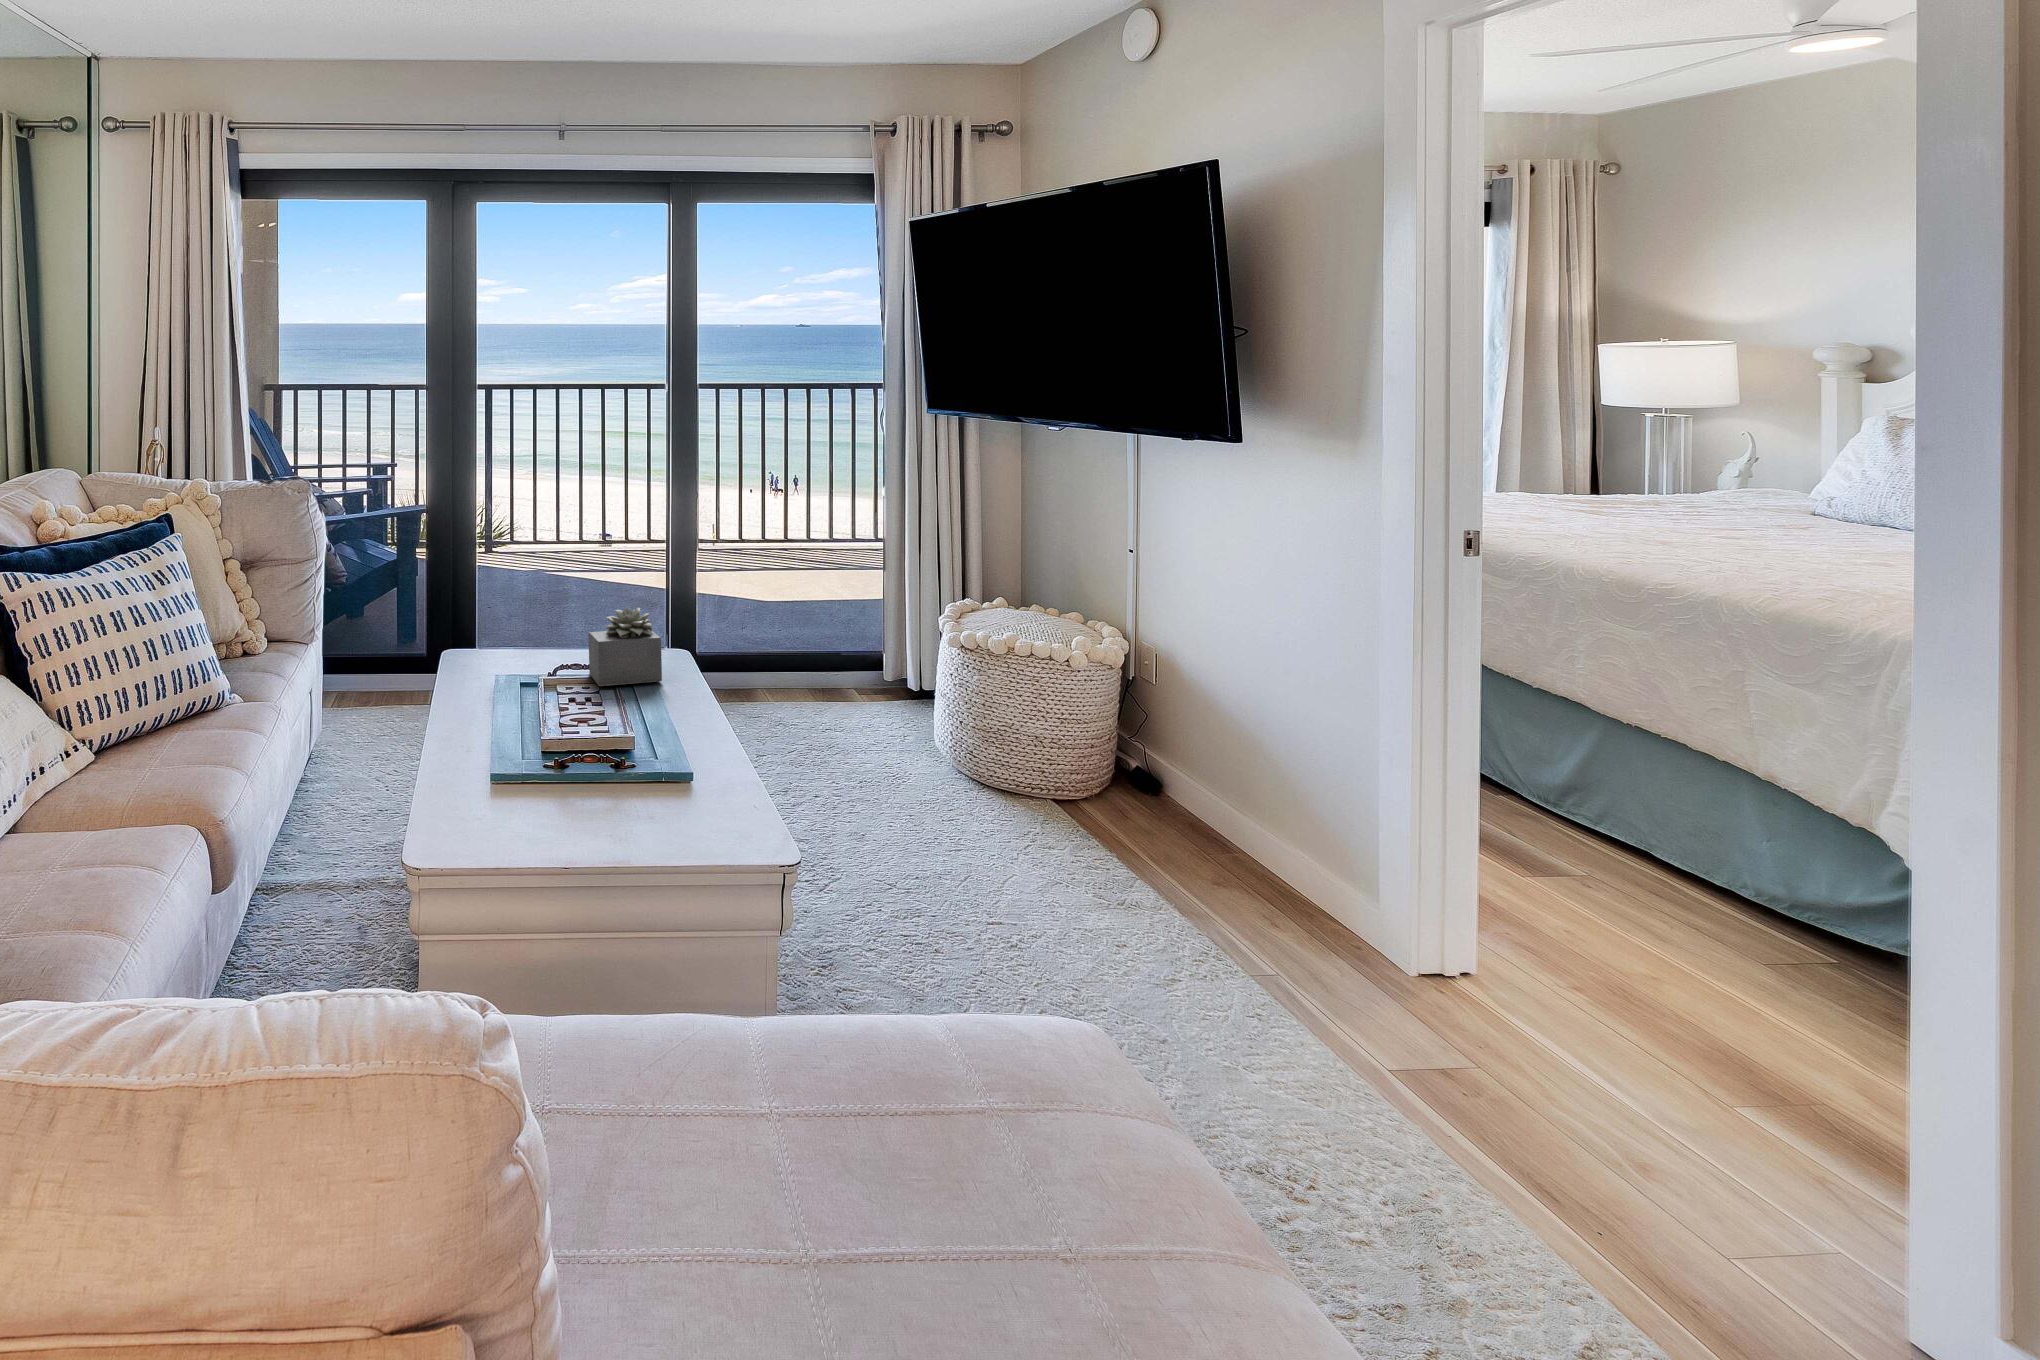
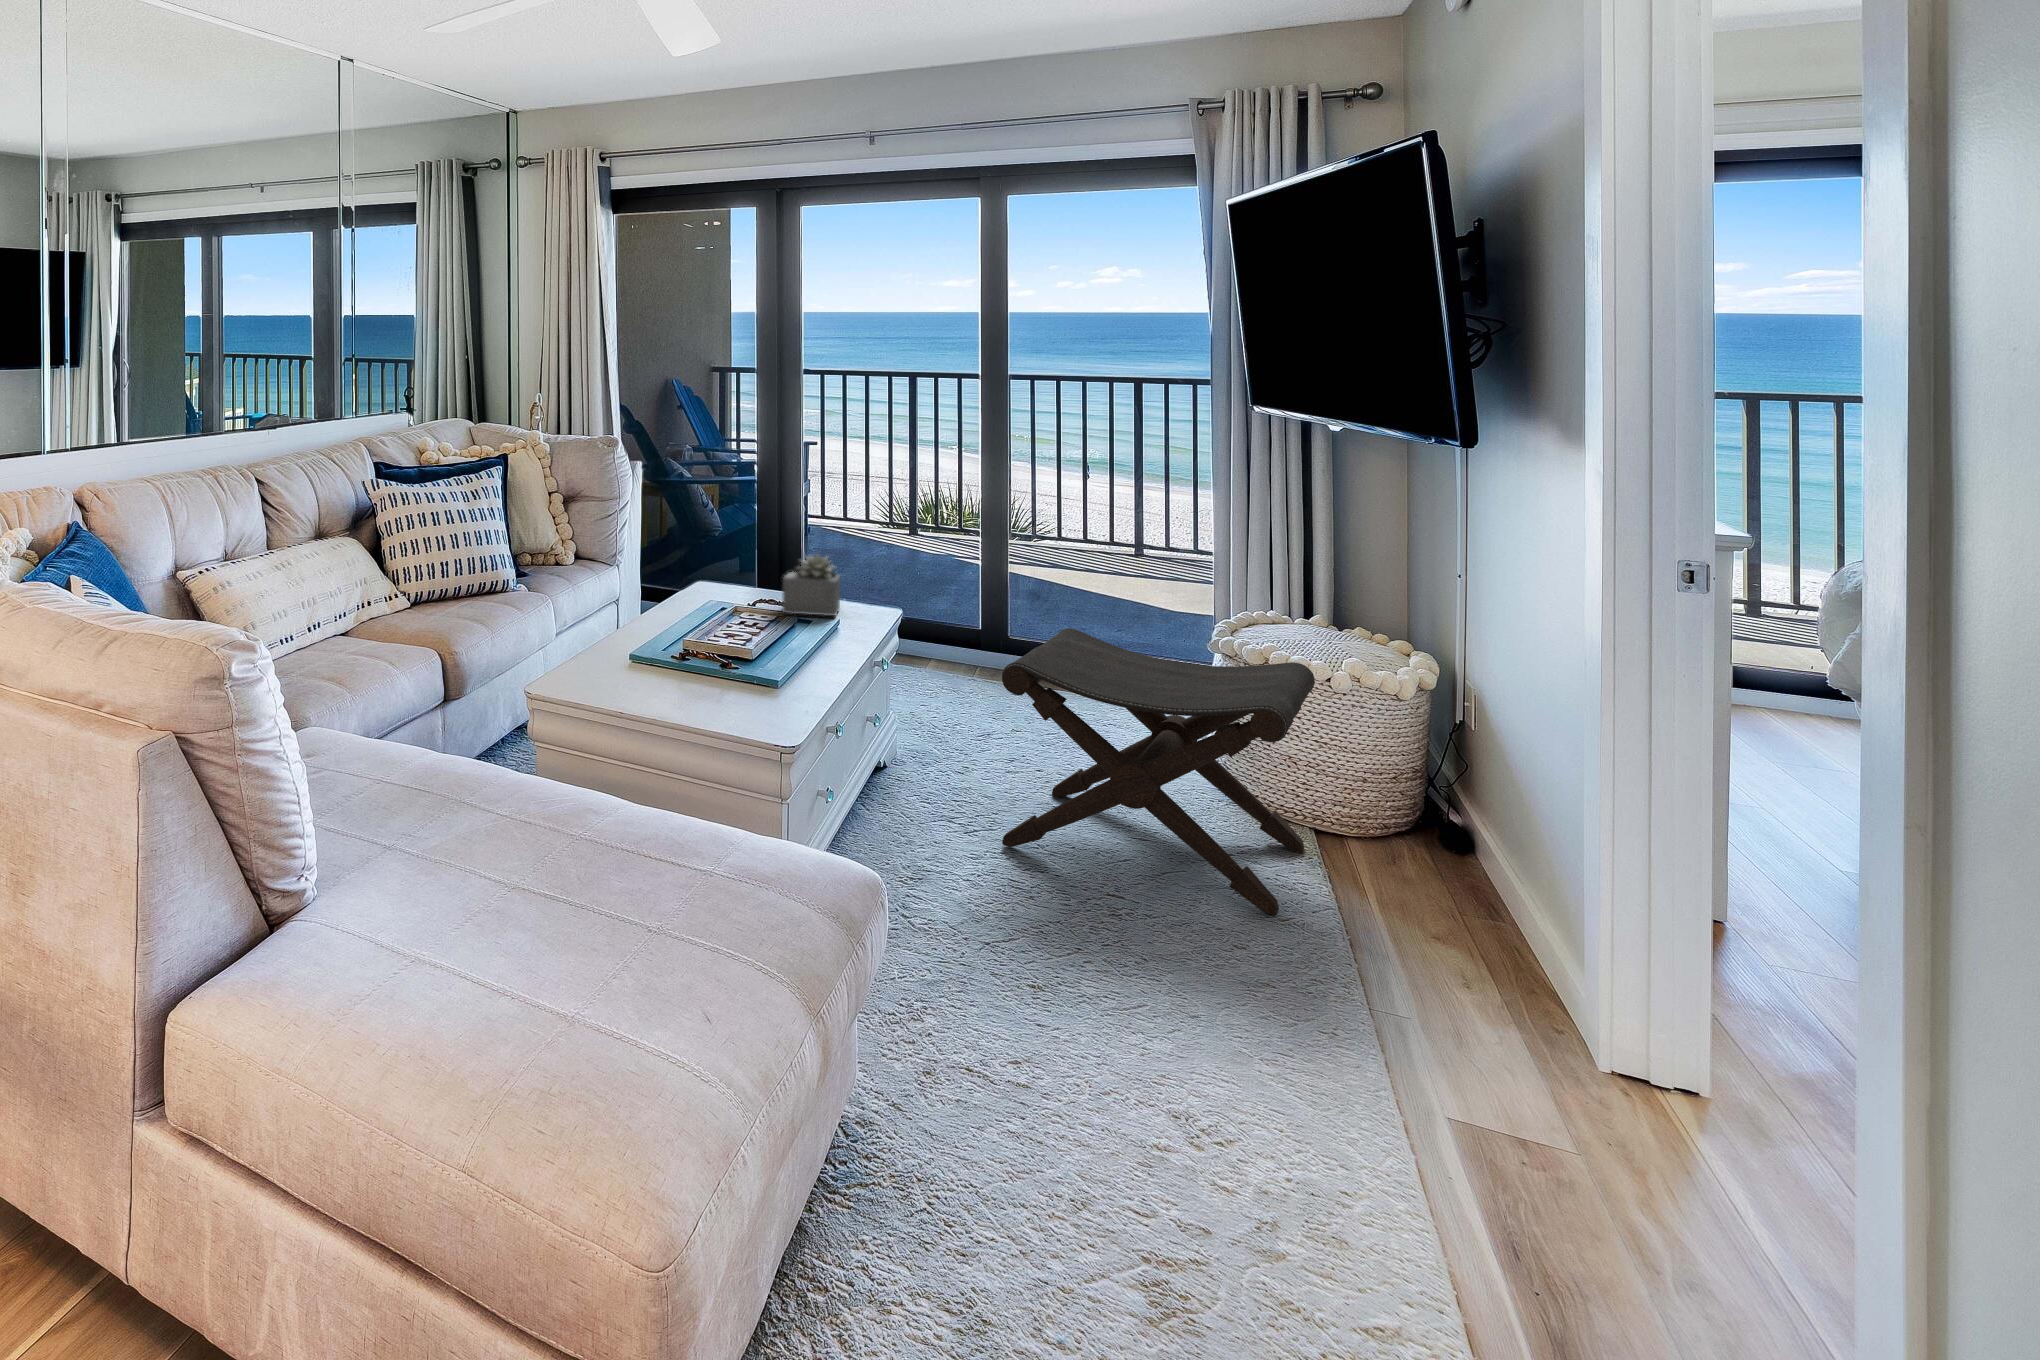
footstool: none [911,660,1268,957] -> present [1002,628,1315,915]

